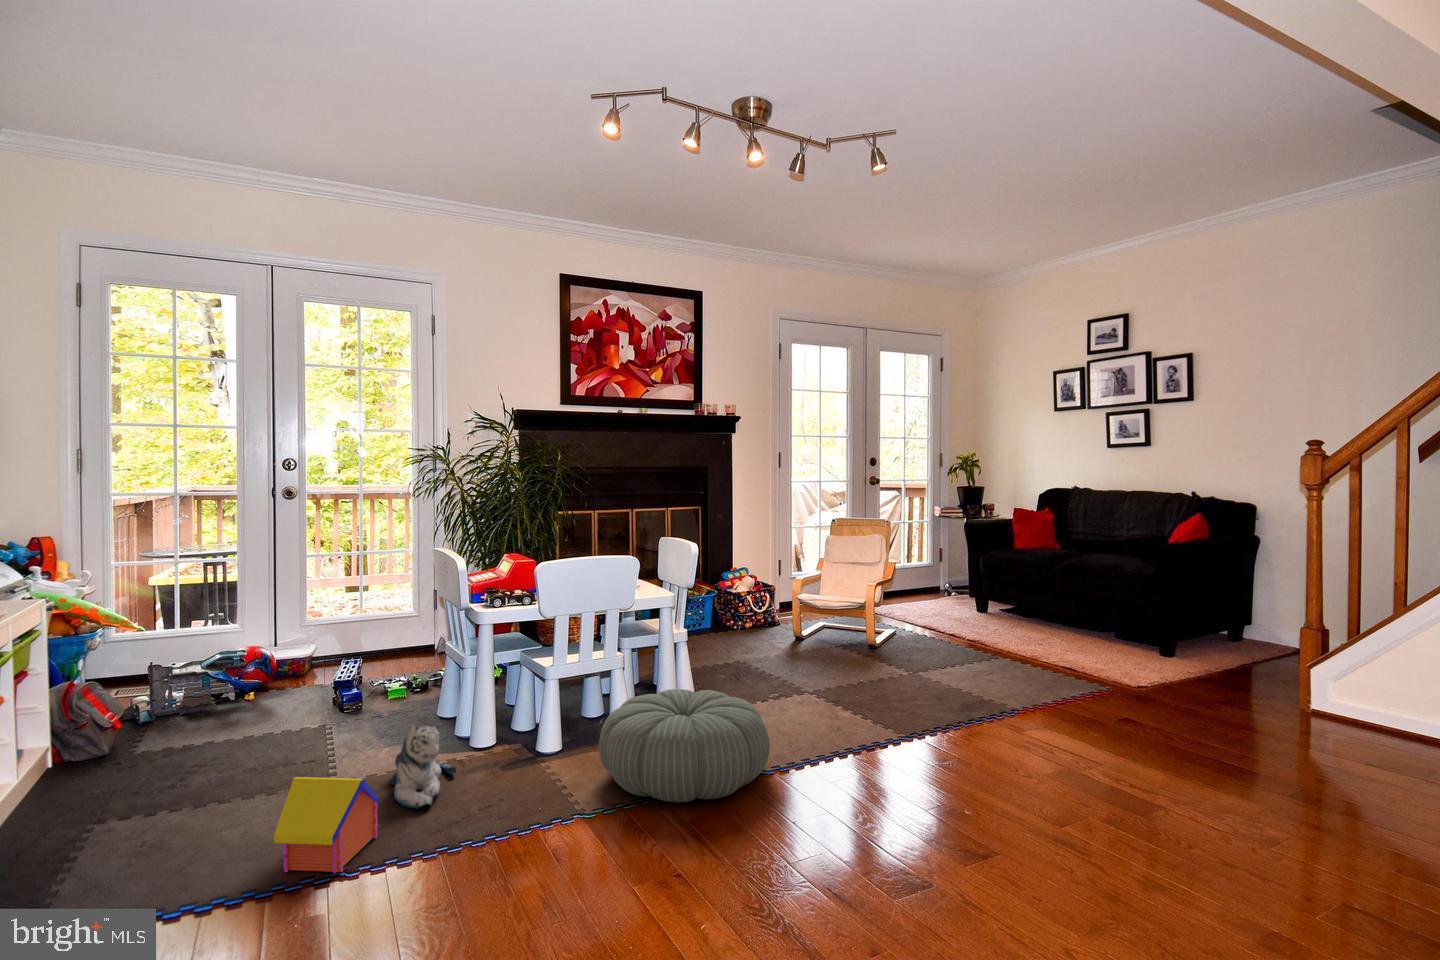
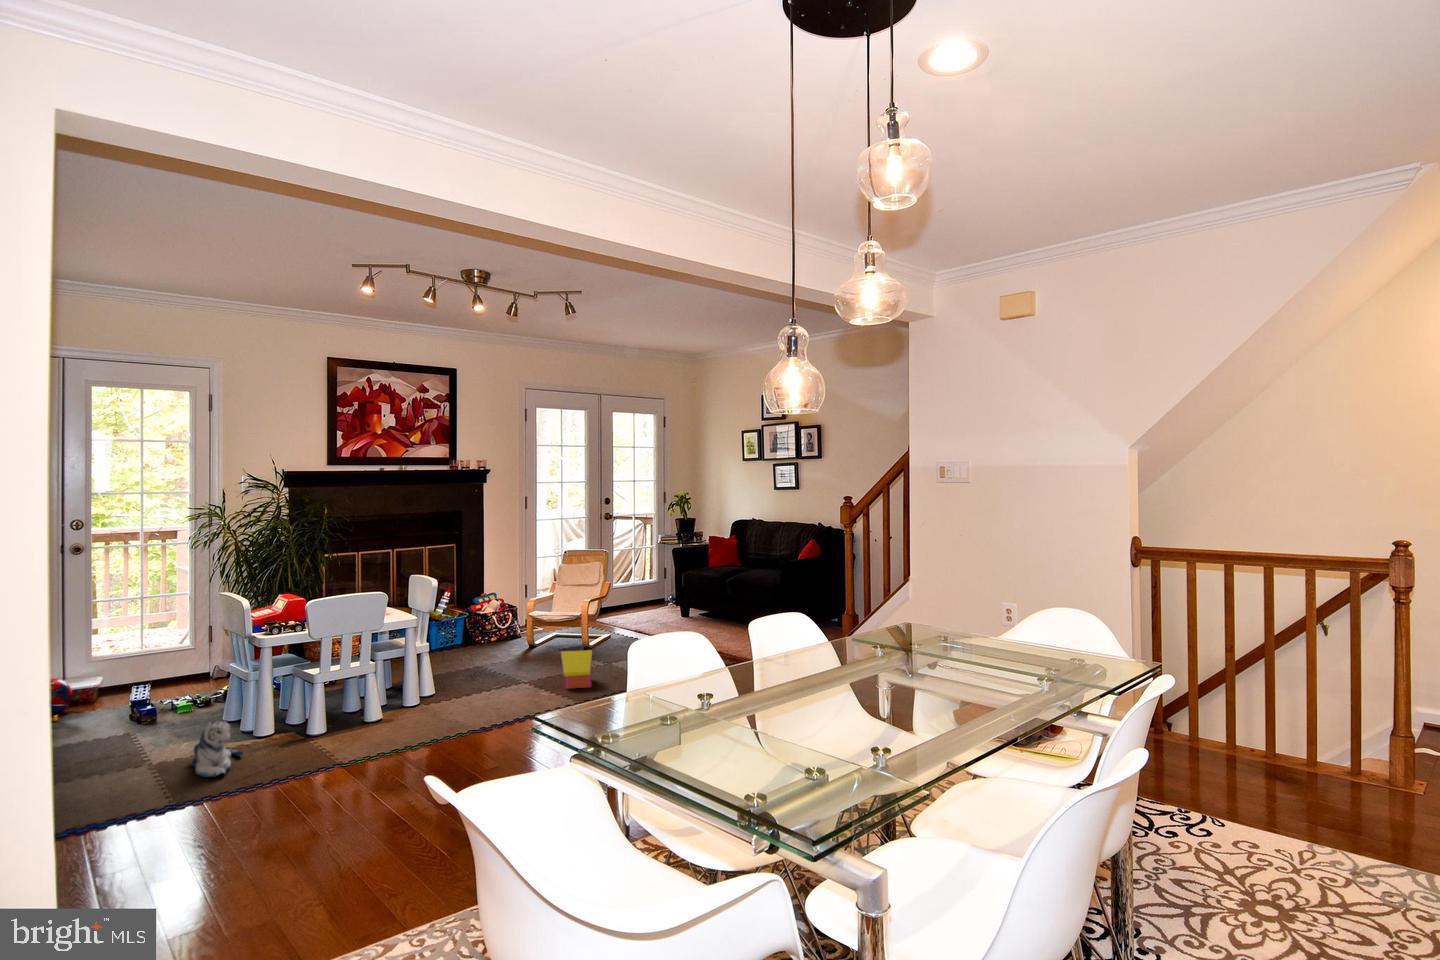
pouf: present [599,689,770,802] -> none [353,684,476,756]
toy house: present [274,777,379,873] -> present [561,650,593,689]

